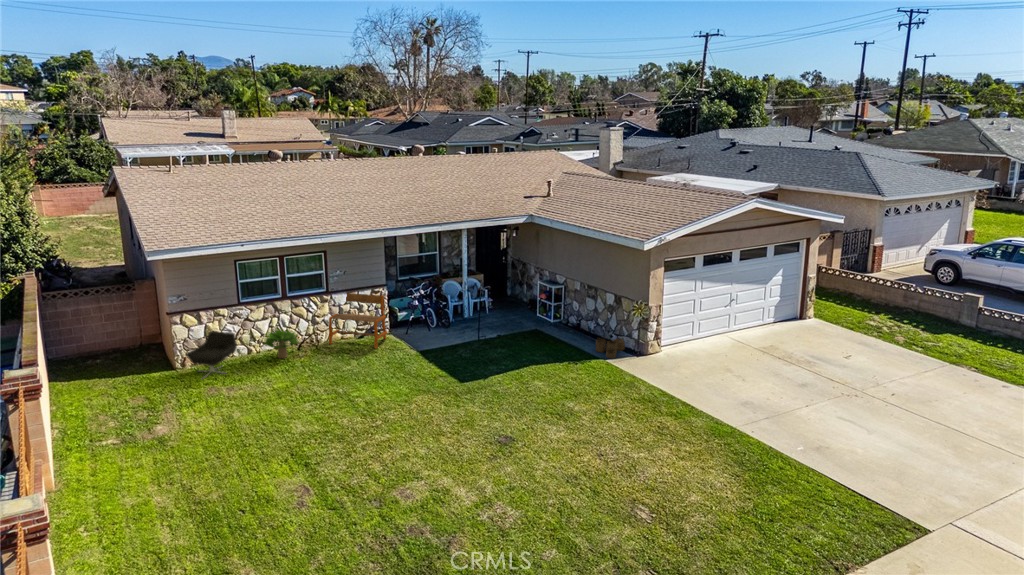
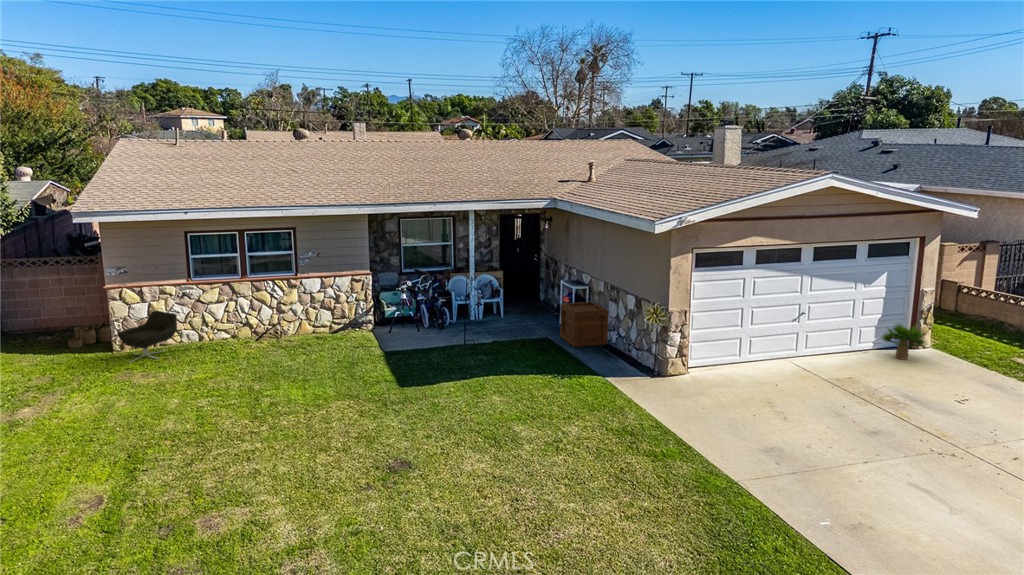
bench: present [329,293,387,349] -> none [294,278,362,345]
wooden crate: none [548,298,589,336] -> present [560,302,609,347]
potted plant: present [264,329,299,358] -> present [881,324,926,360]
woven basket: present [596,338,625,358] -> present [68,326,111,348]

